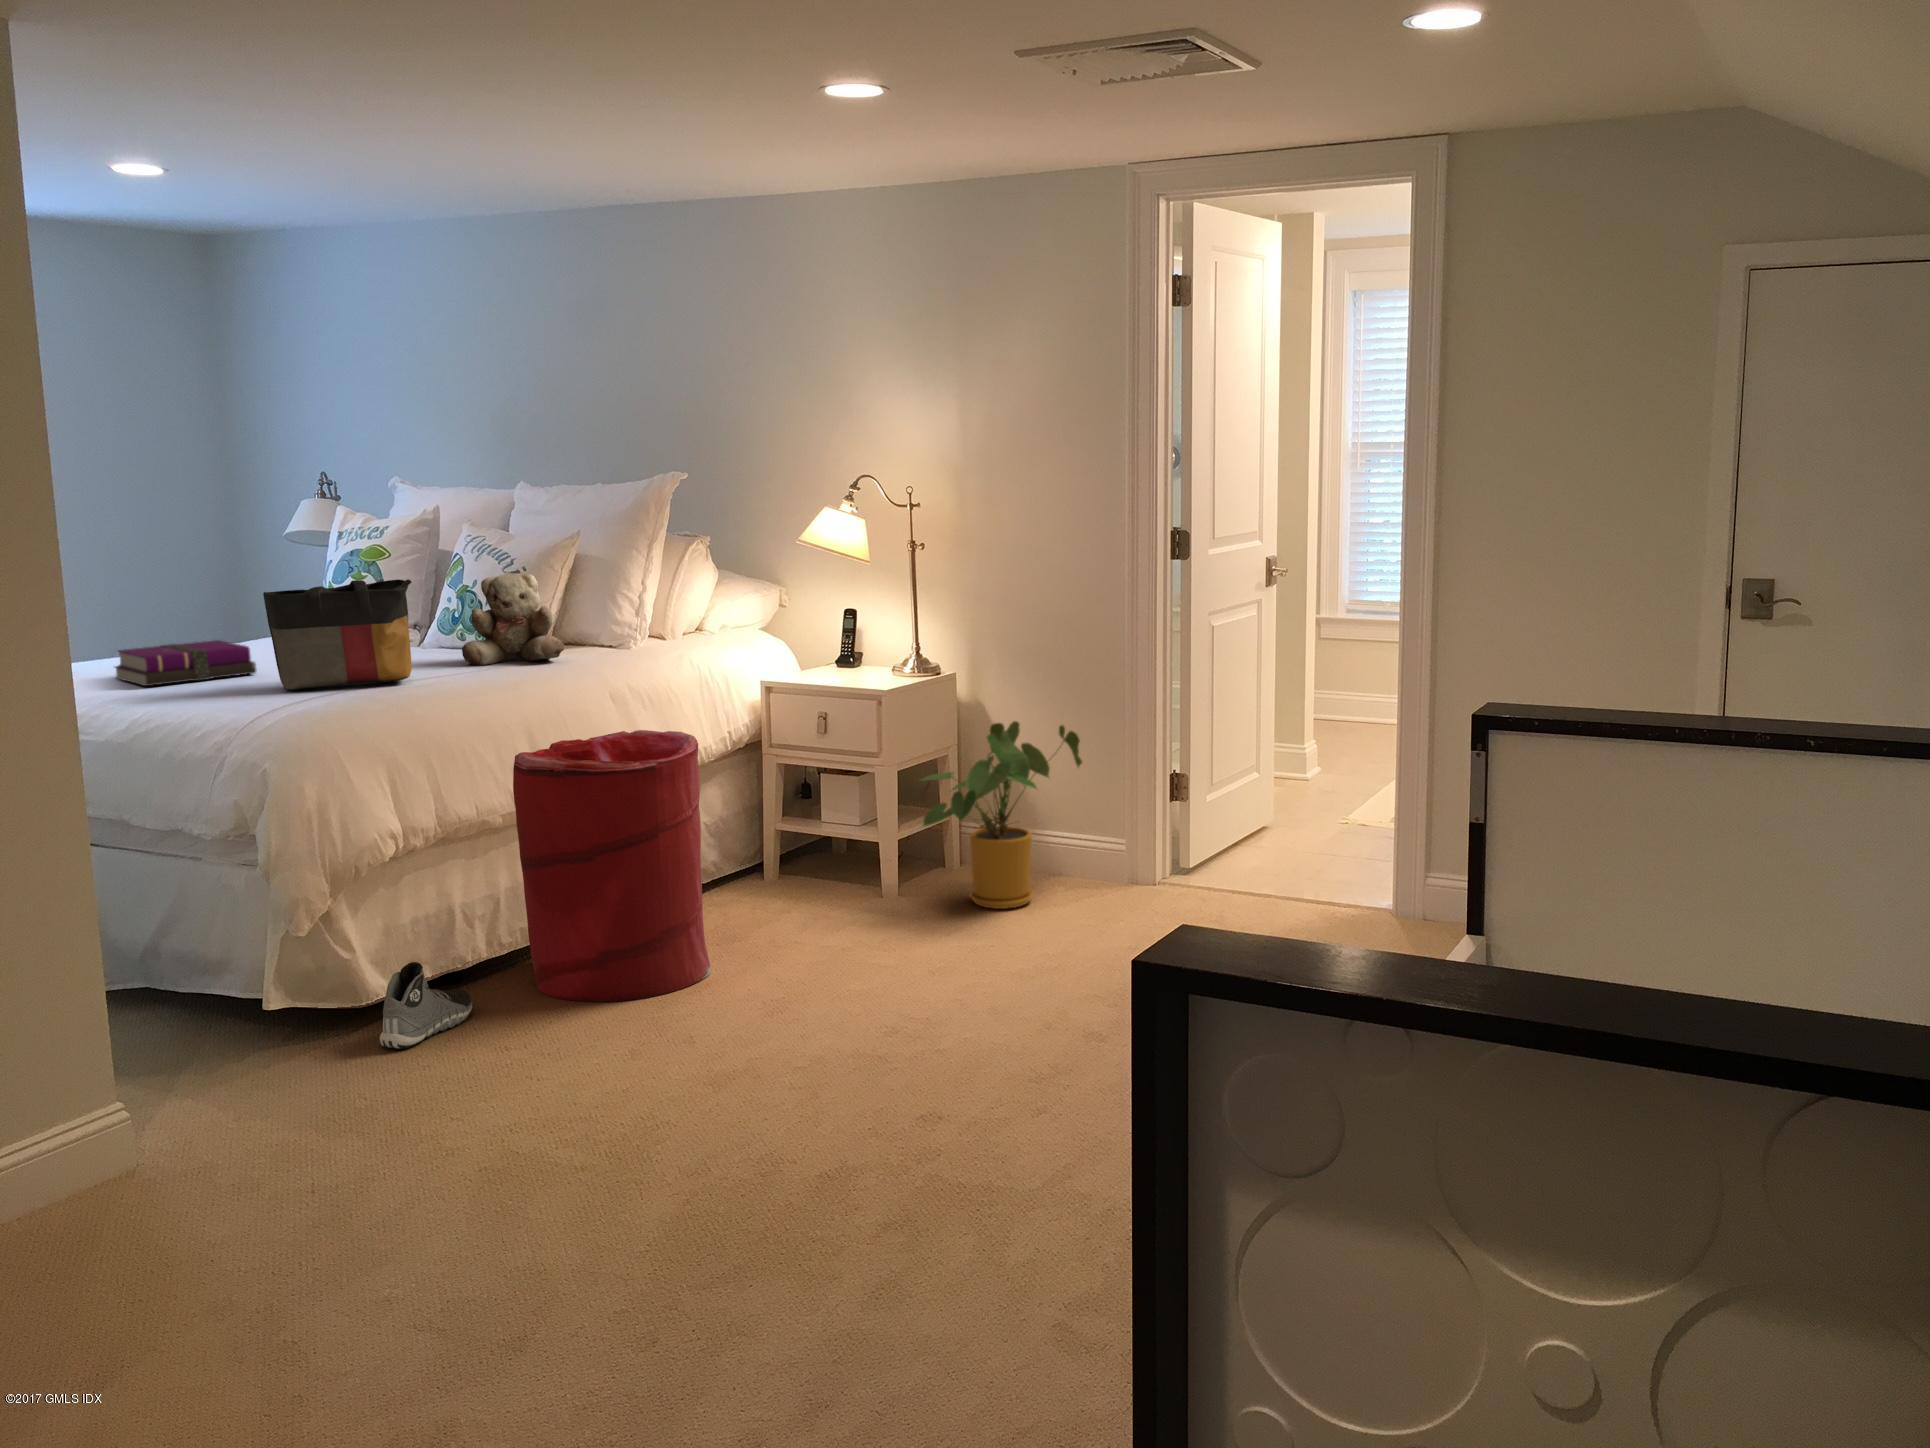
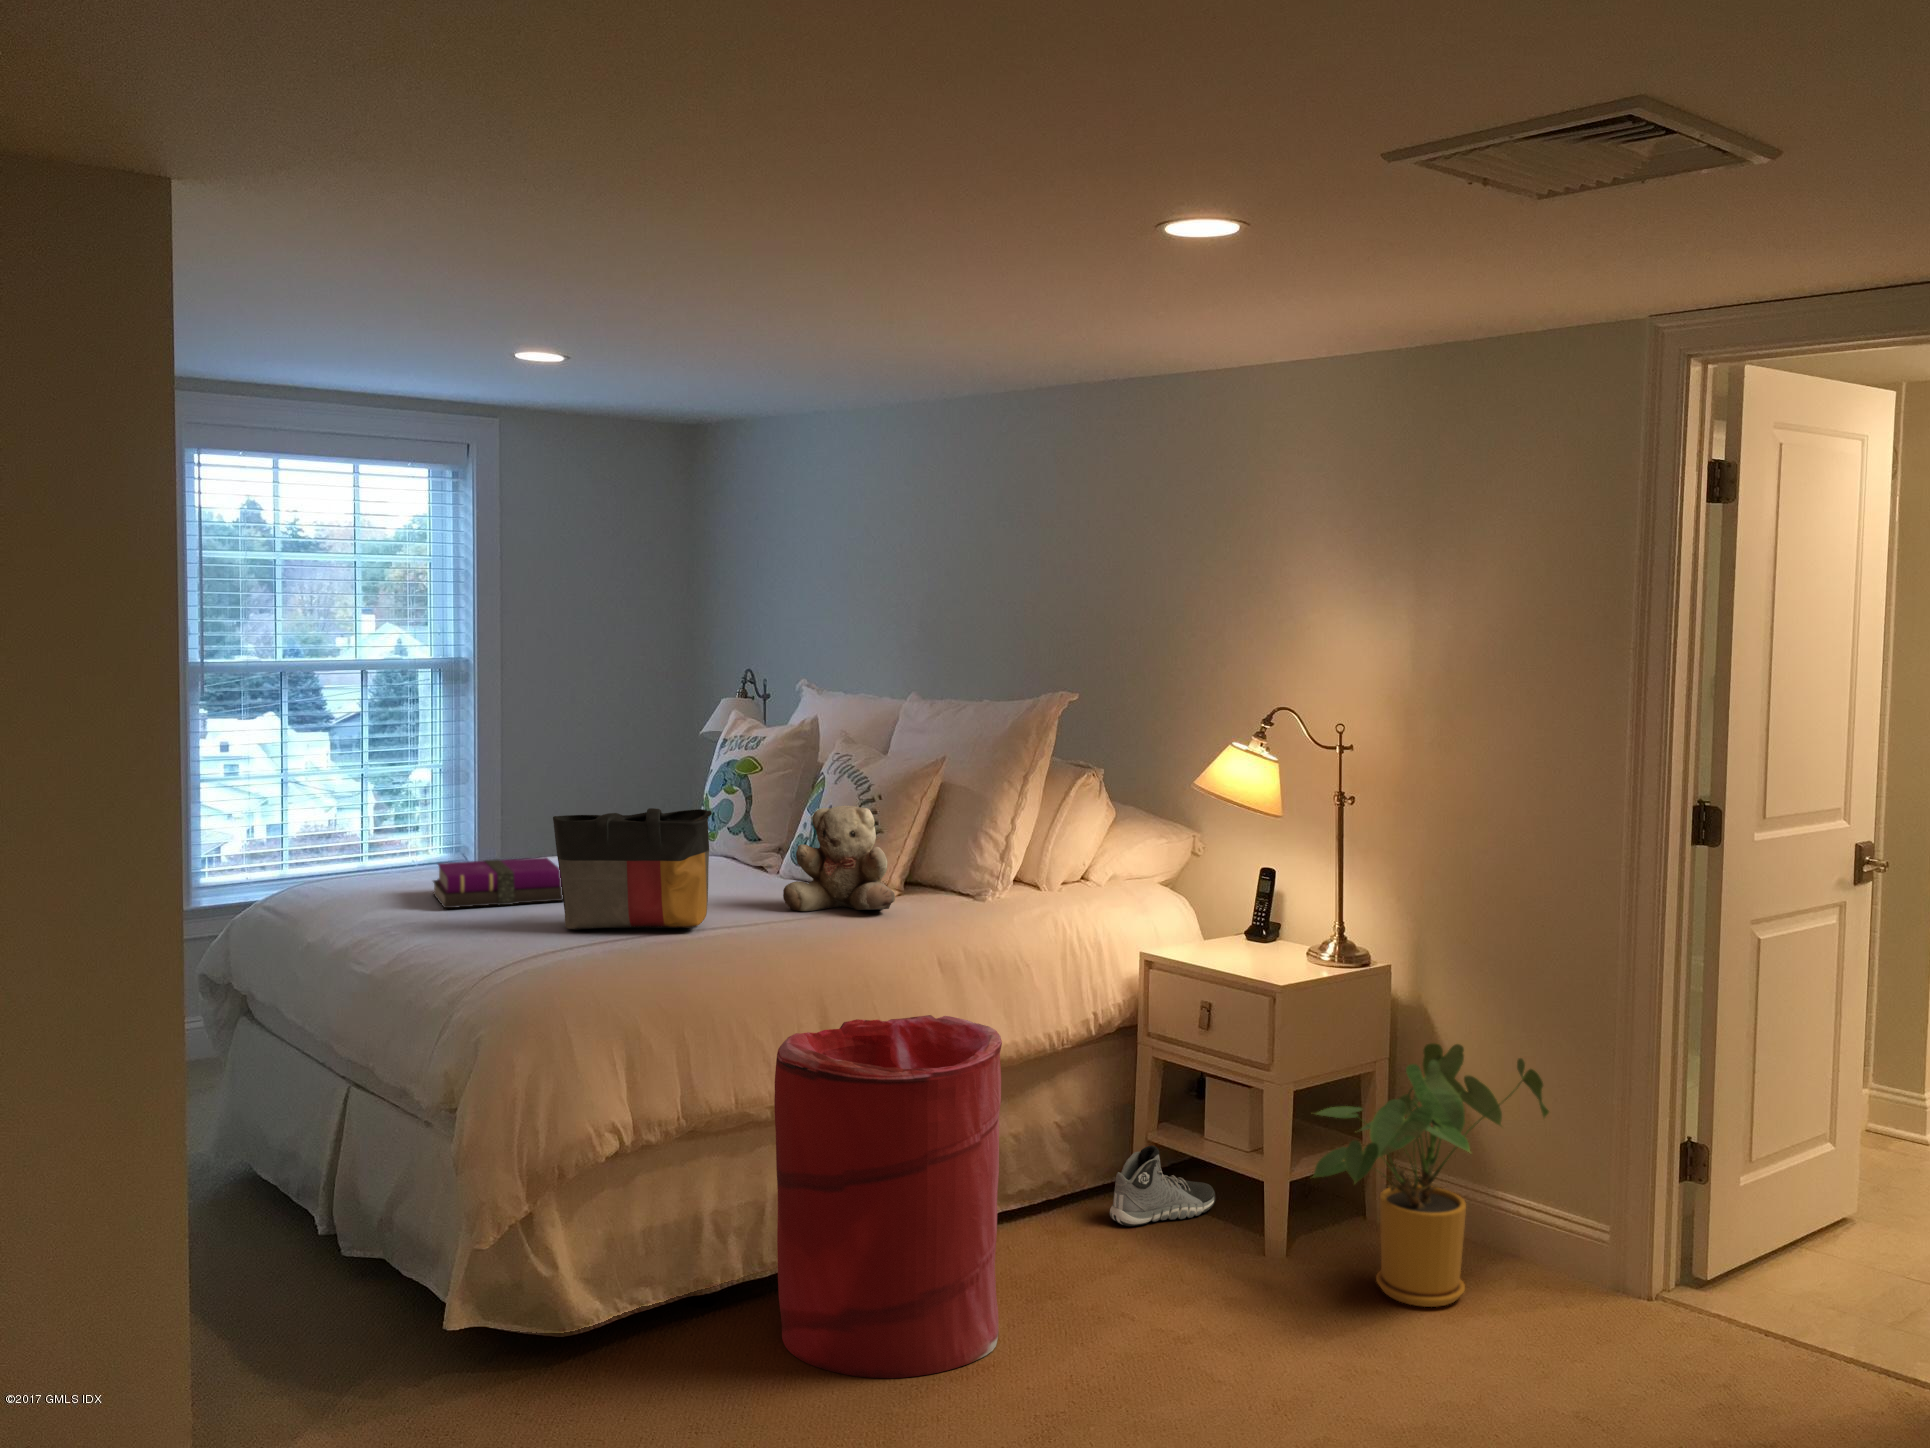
sneaker: present [380,962,473,1049] -> present [1110,1145,1215,1226]

